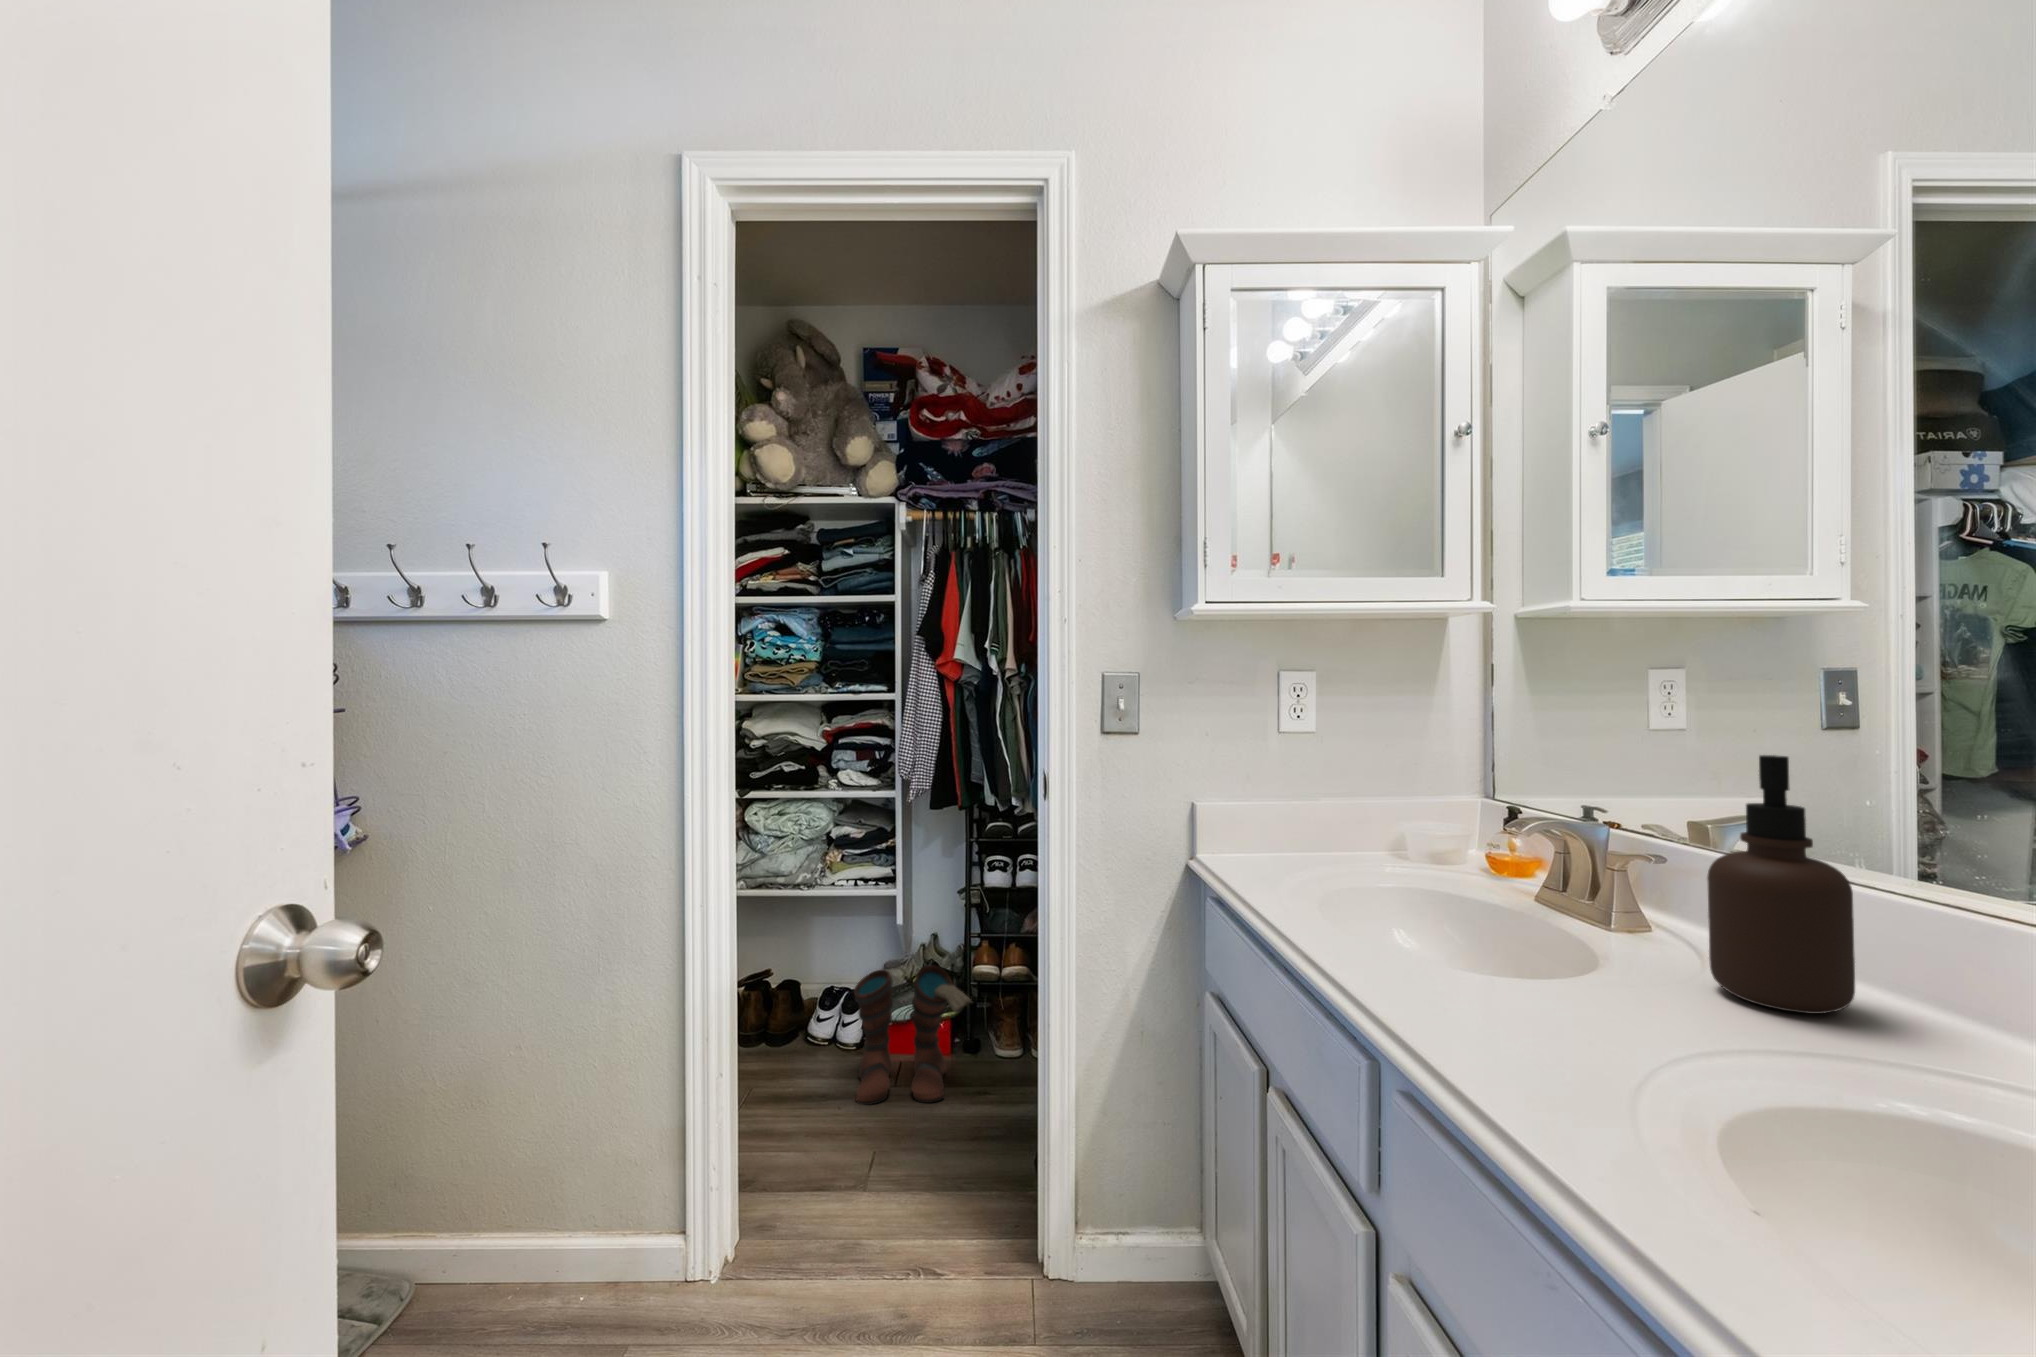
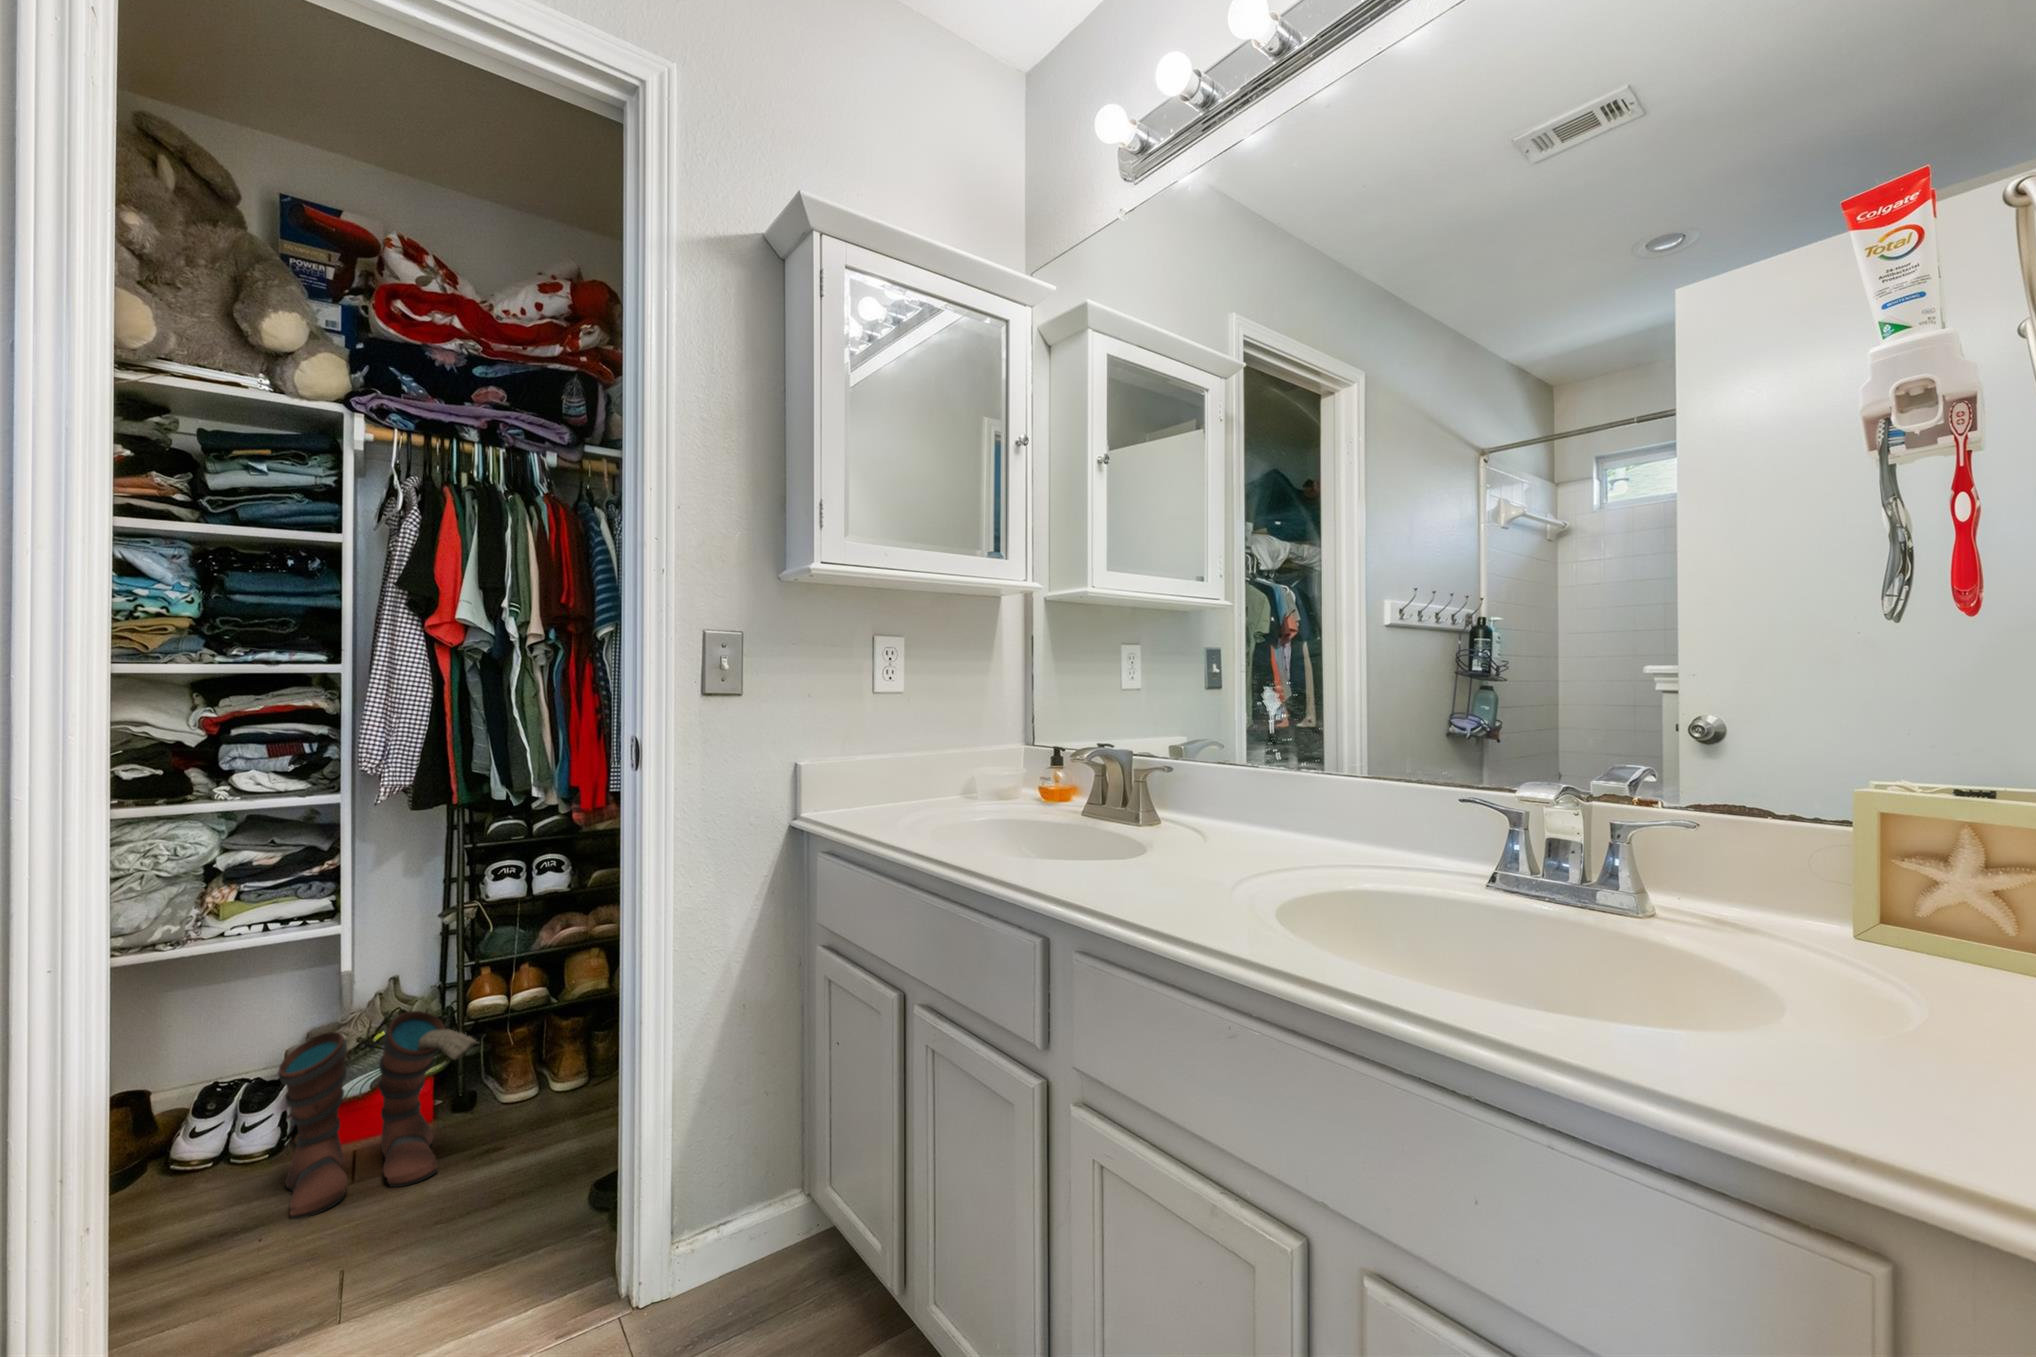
soap dispenser: present [1707,755,1855,1014] -> none [1211,685,1284,852]

